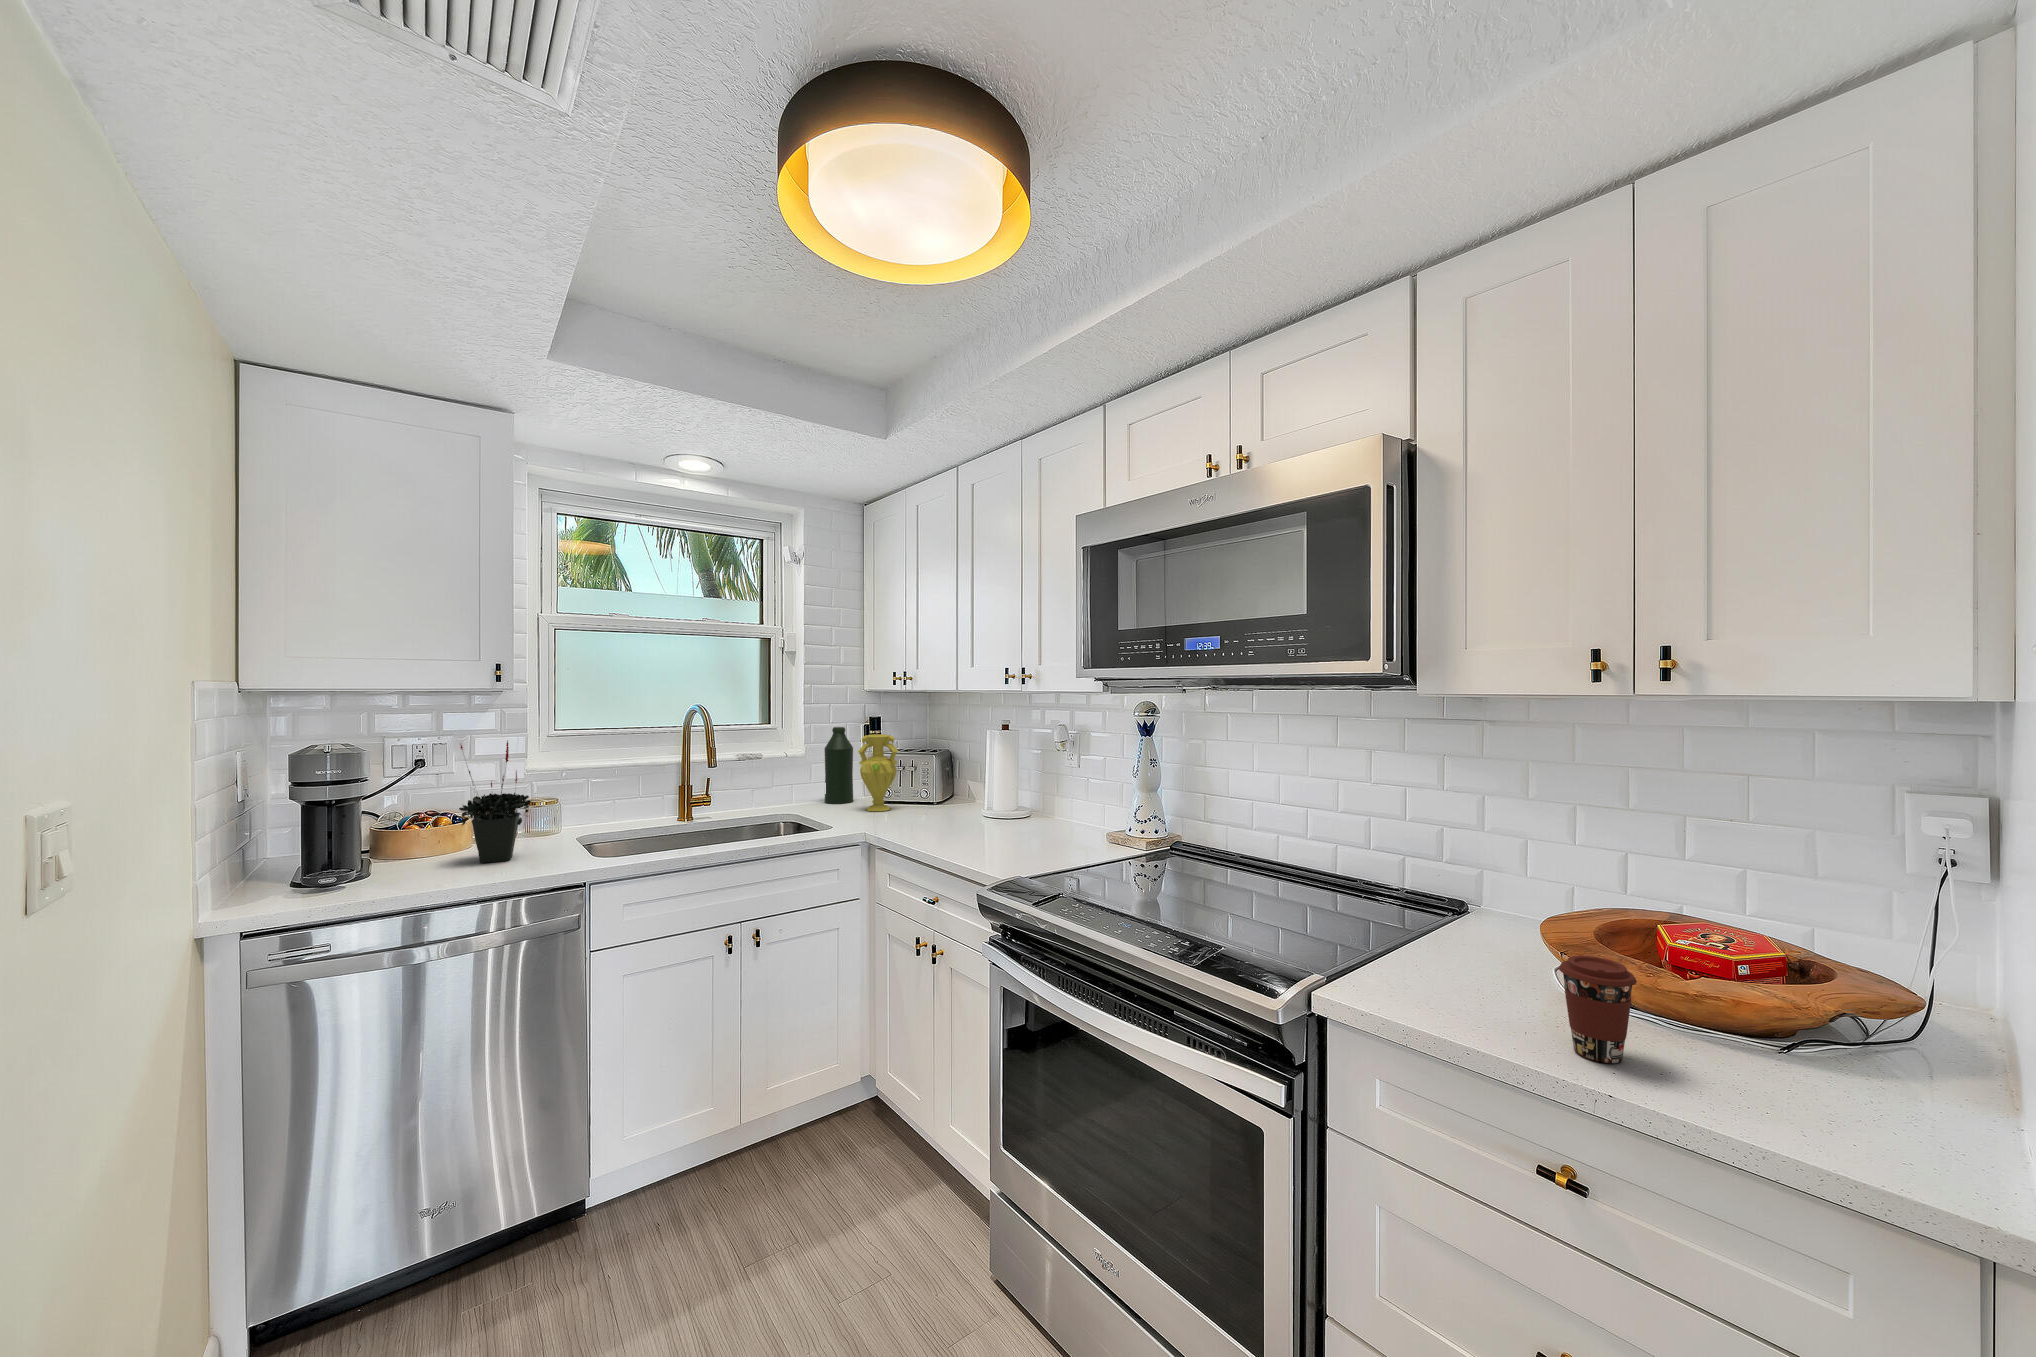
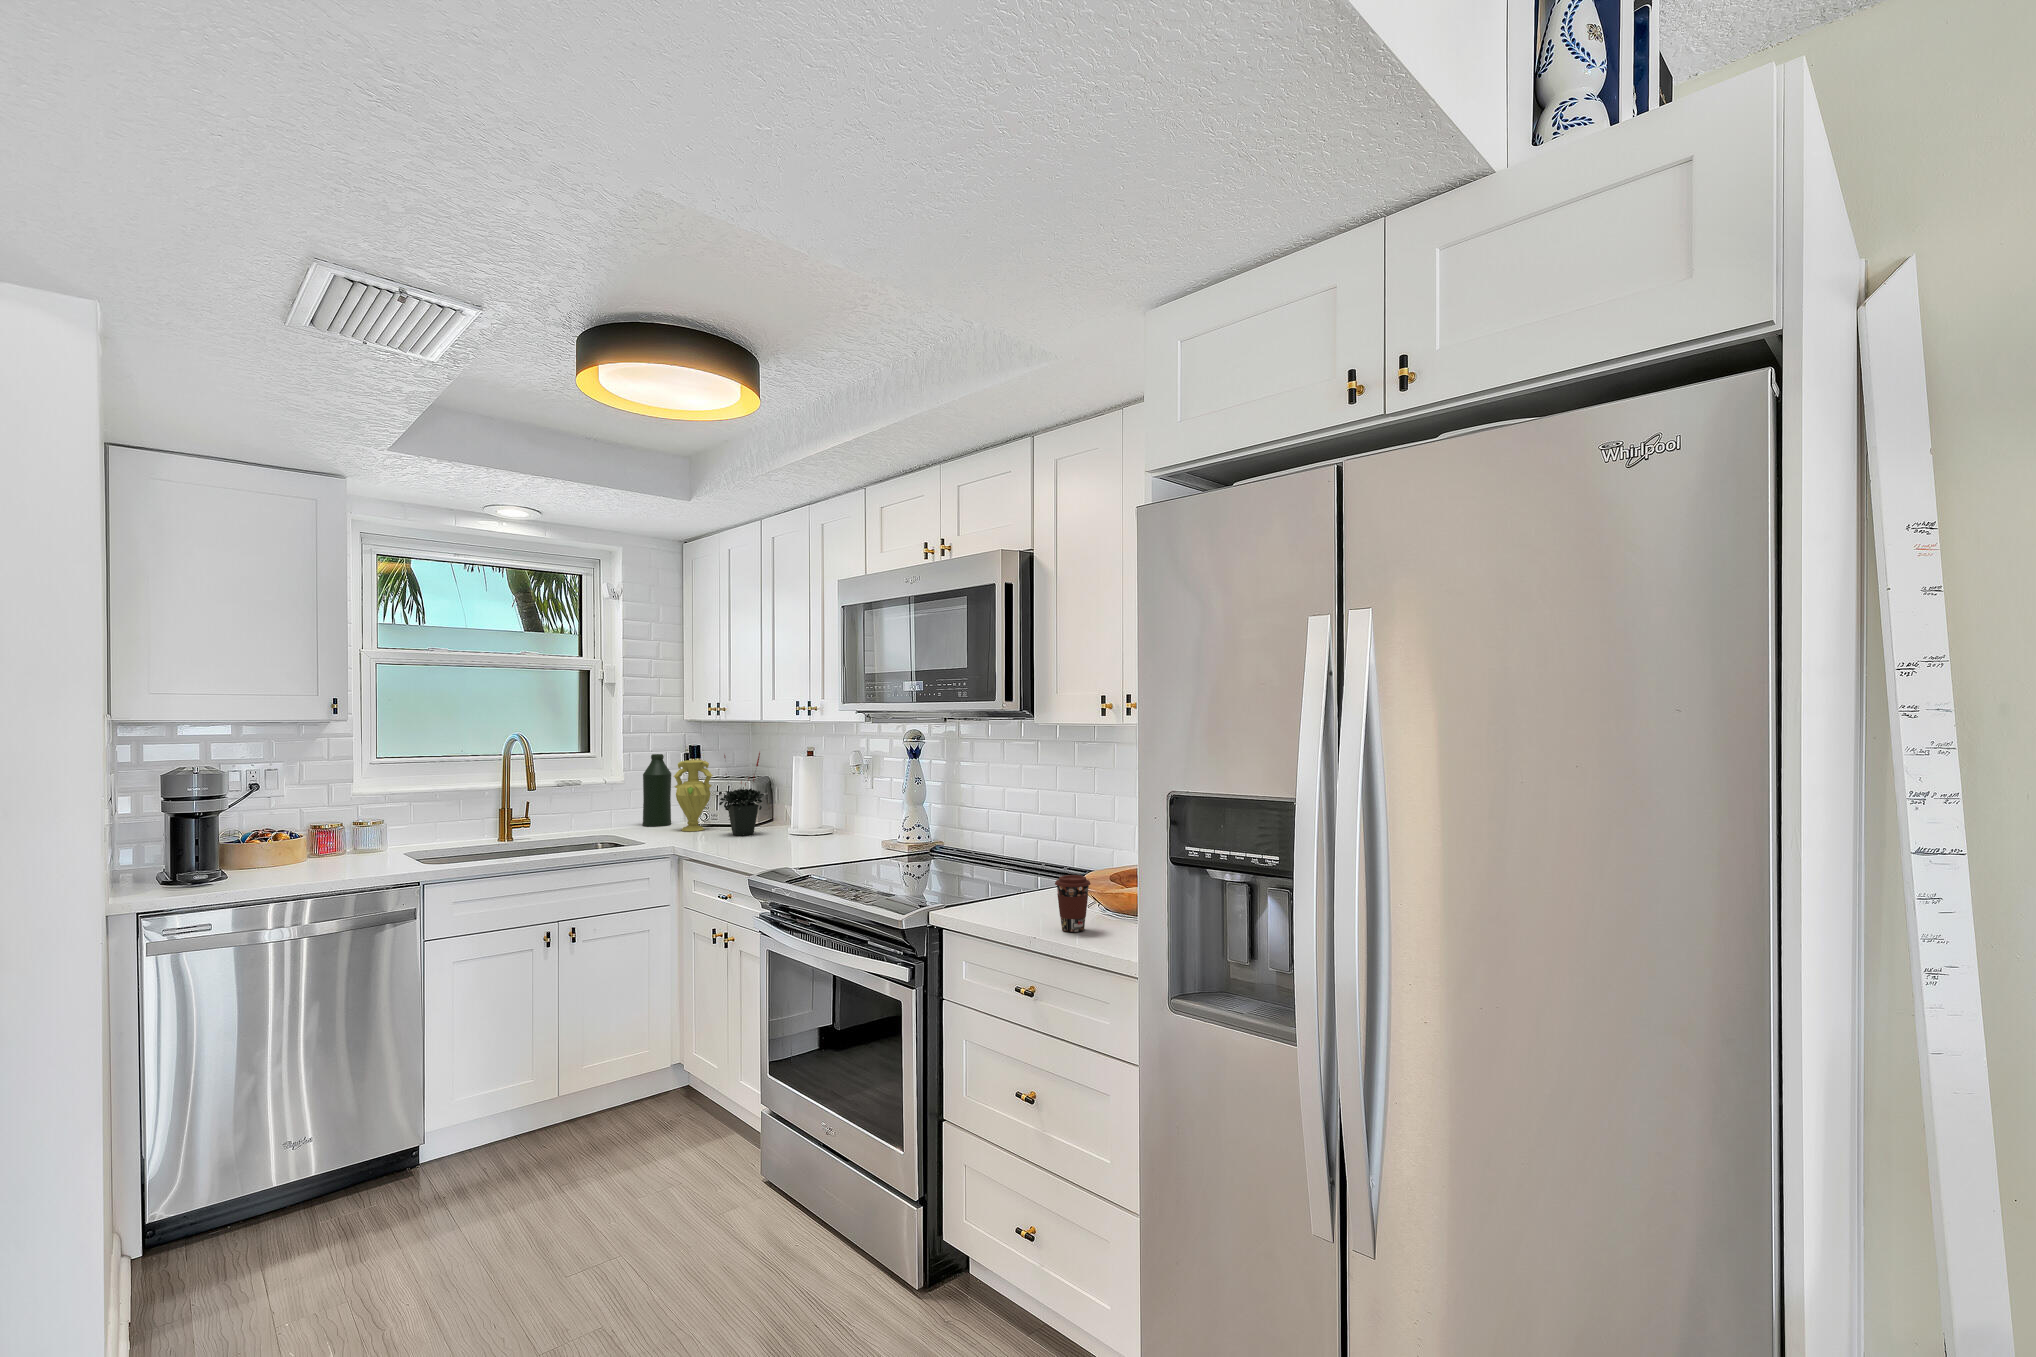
potted plant: present [459,740,531,863] -> present [719,753,764,836]

